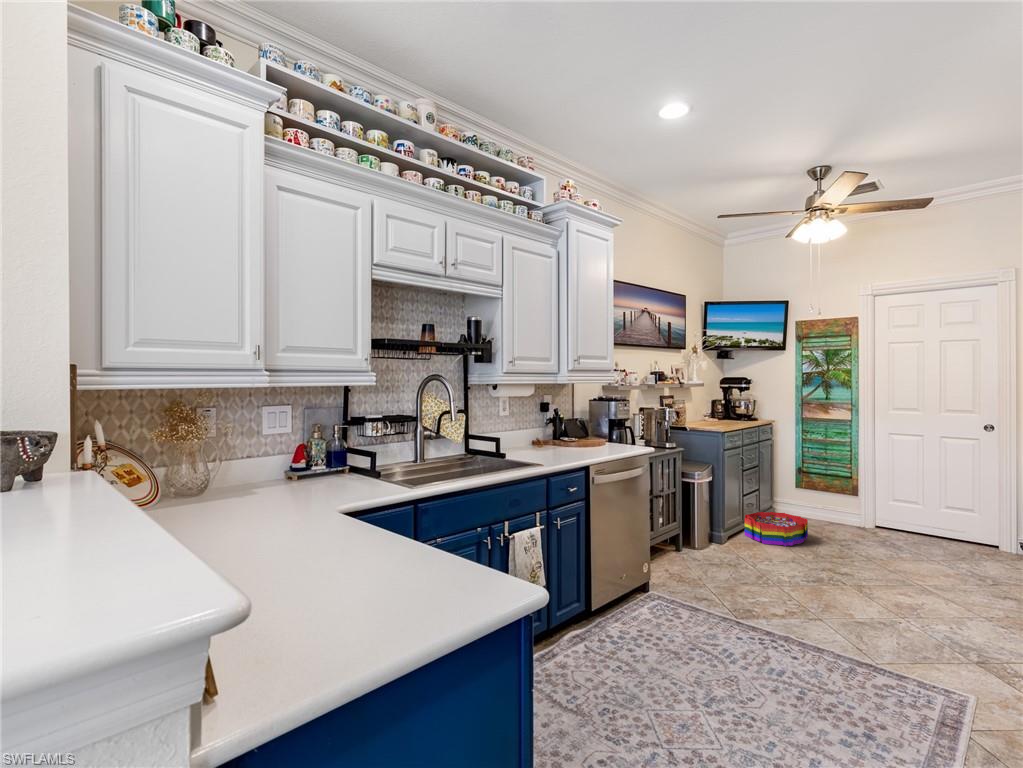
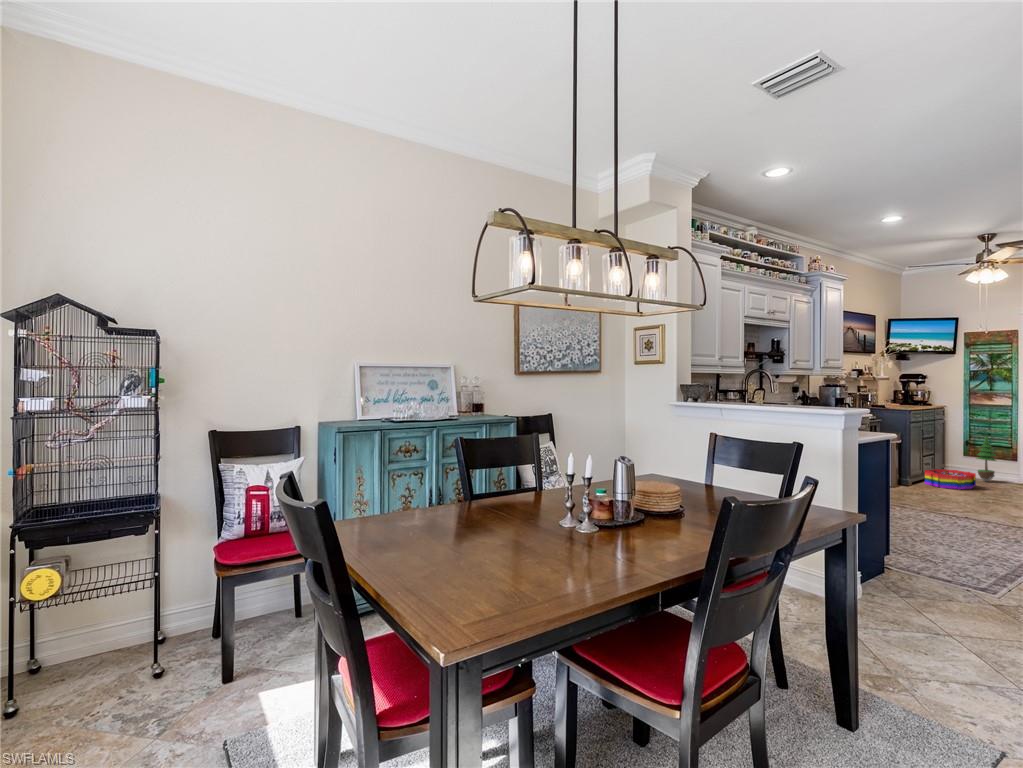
potted tree: none [808,461,835,525] -> present [977,436,996,482]

